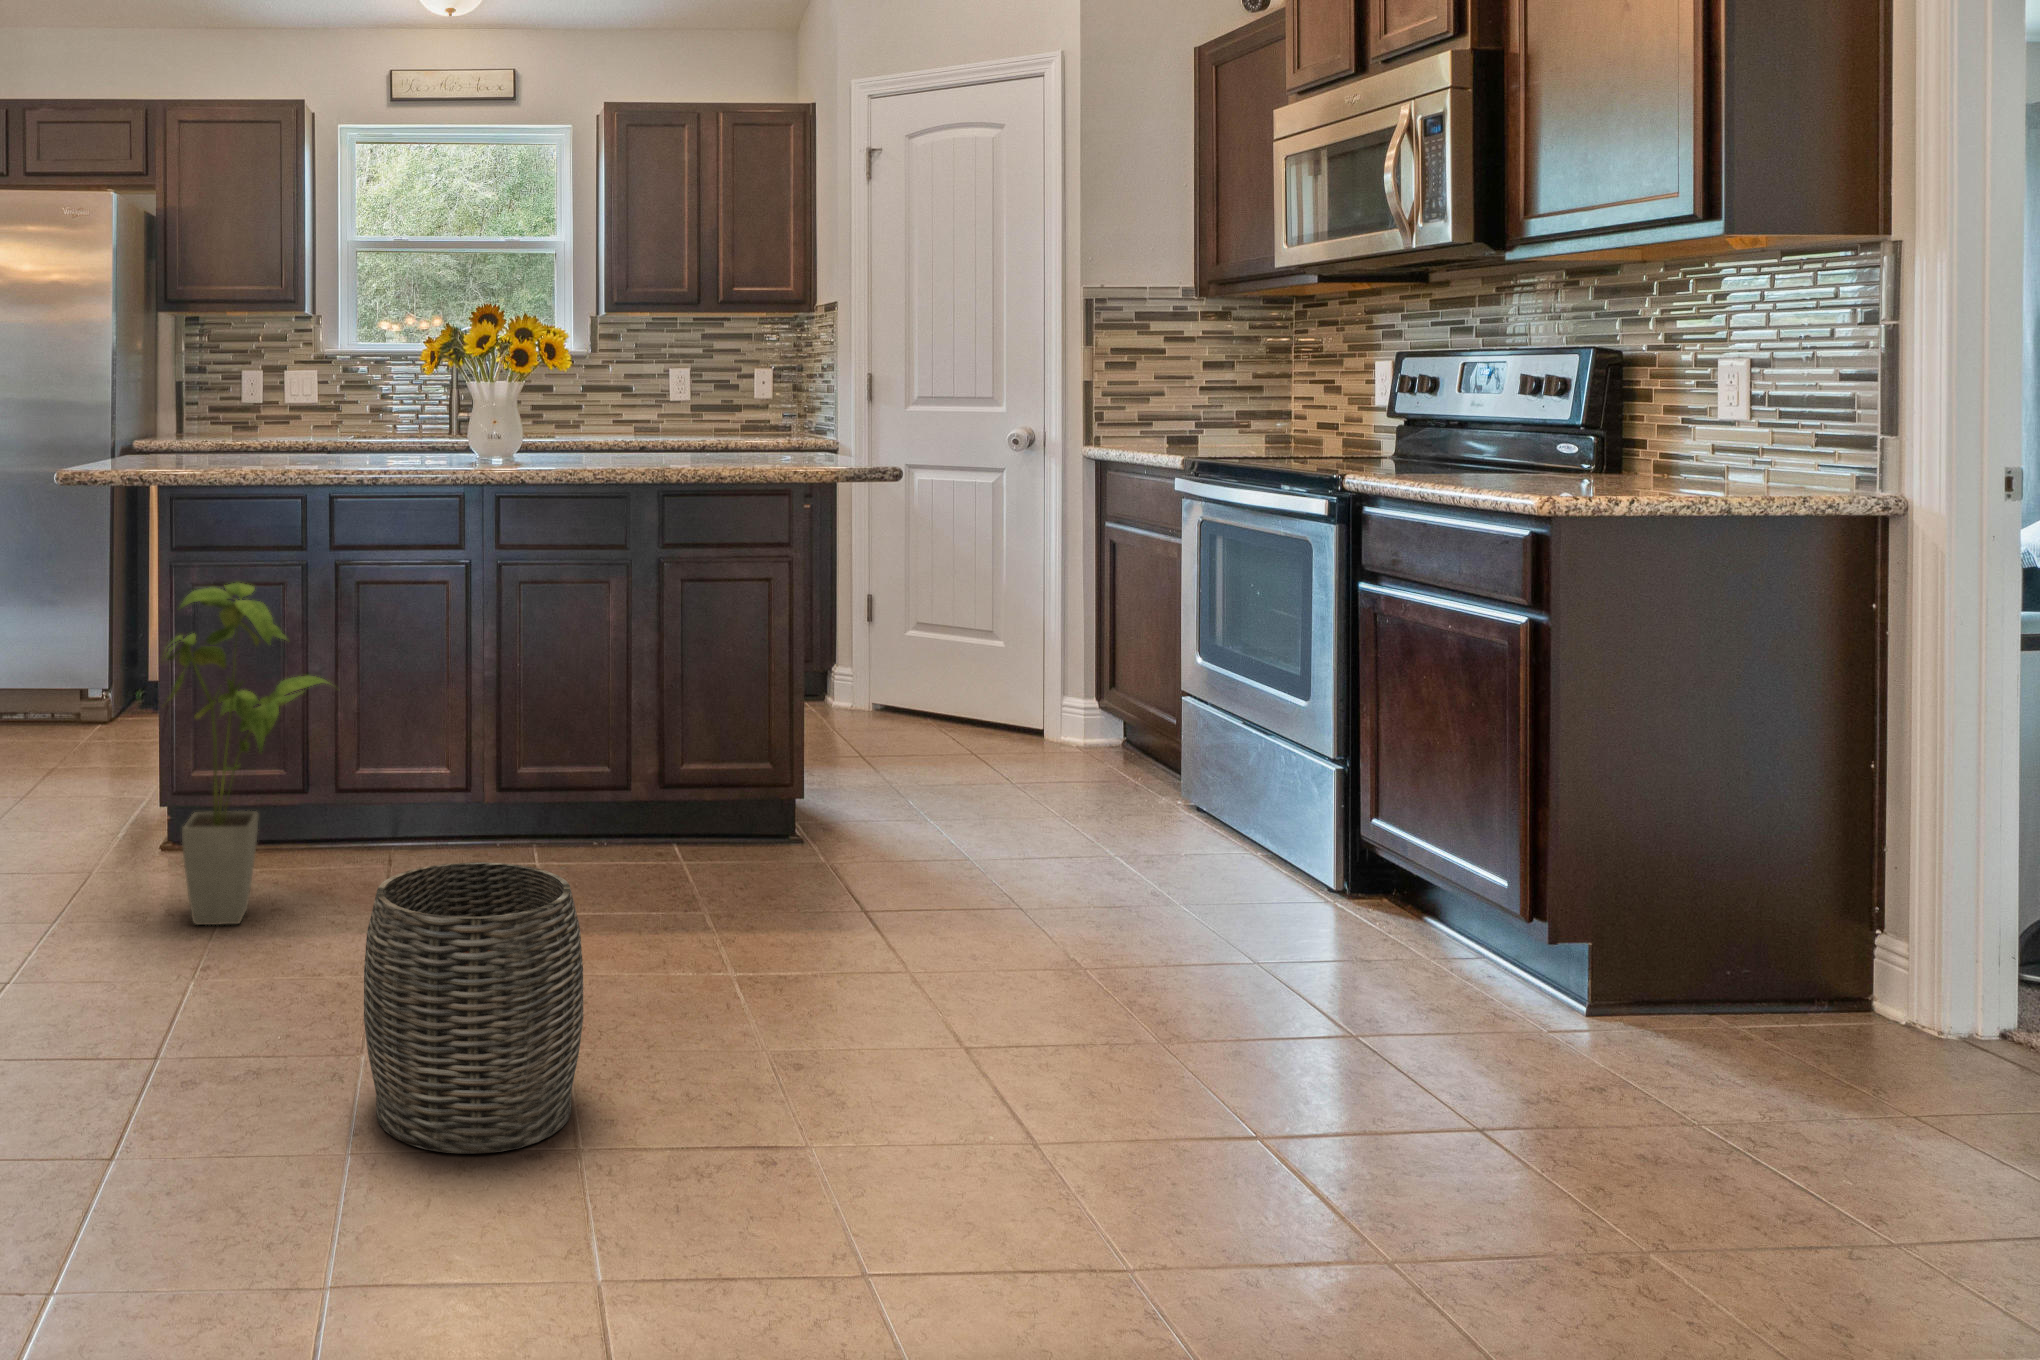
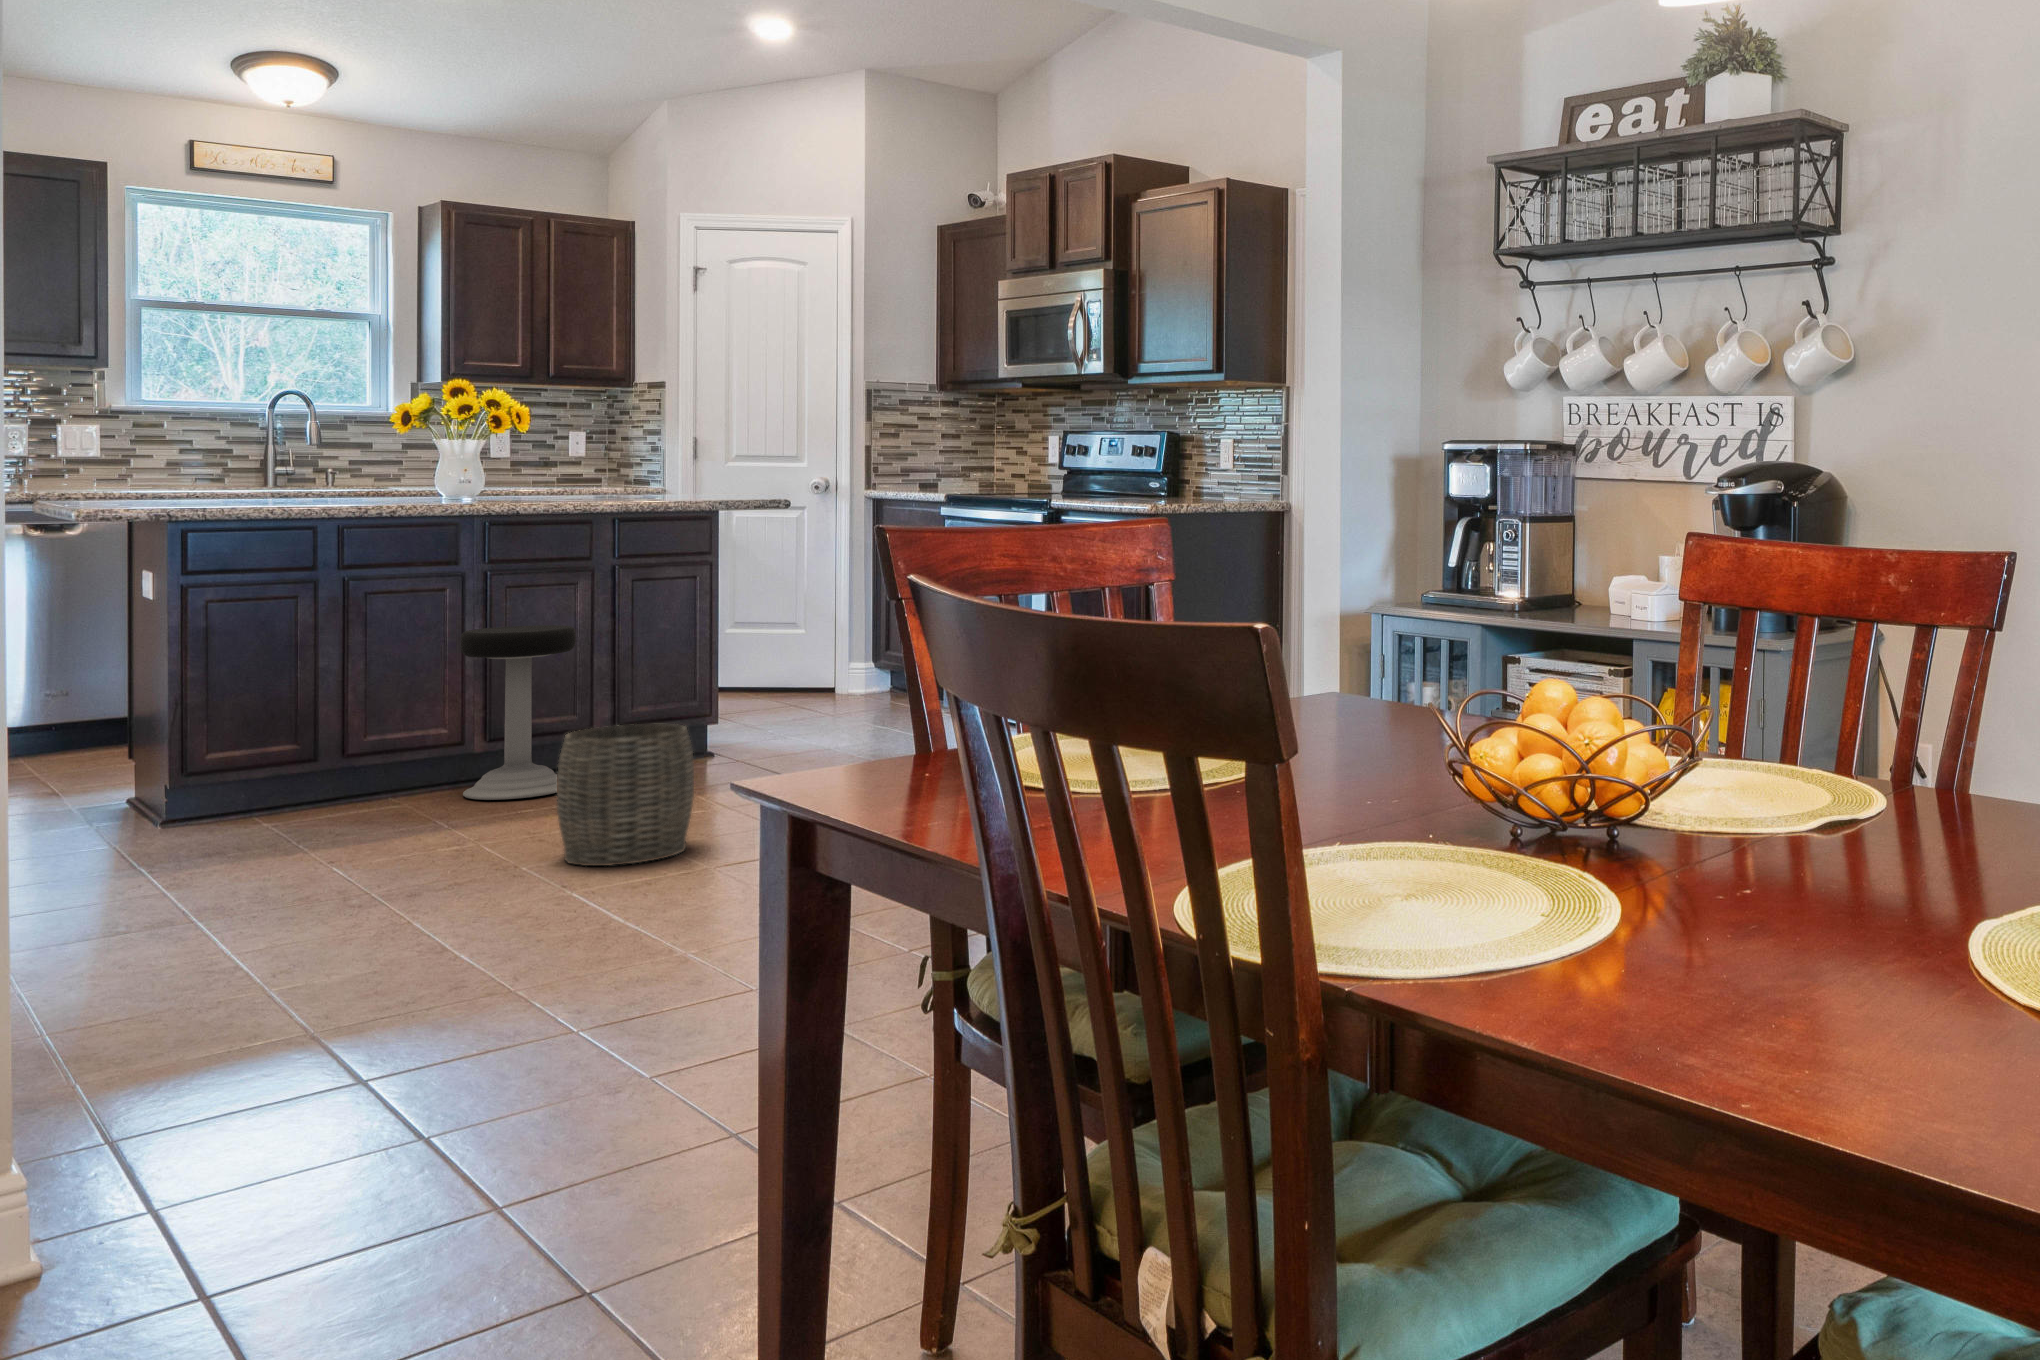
house plant: present [163,583,328,925] -> none [249,589,400,838]
stool: none [443,636,585,897] -> present [460,625,576,800]

